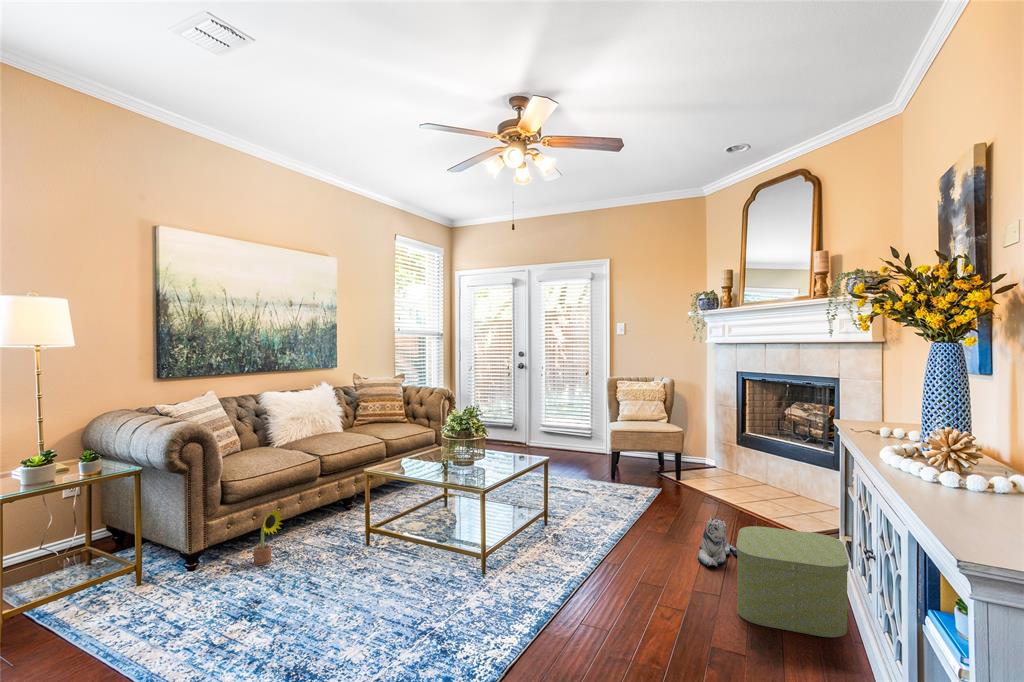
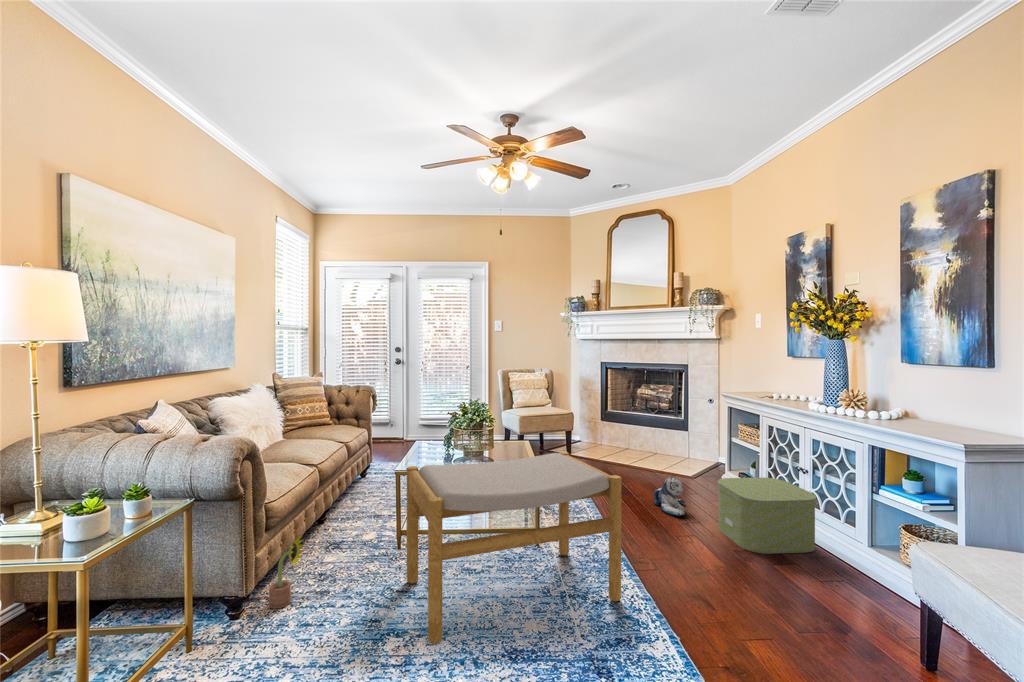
footstool: none [320,463,527,624] -> present [407,452,622,644]

